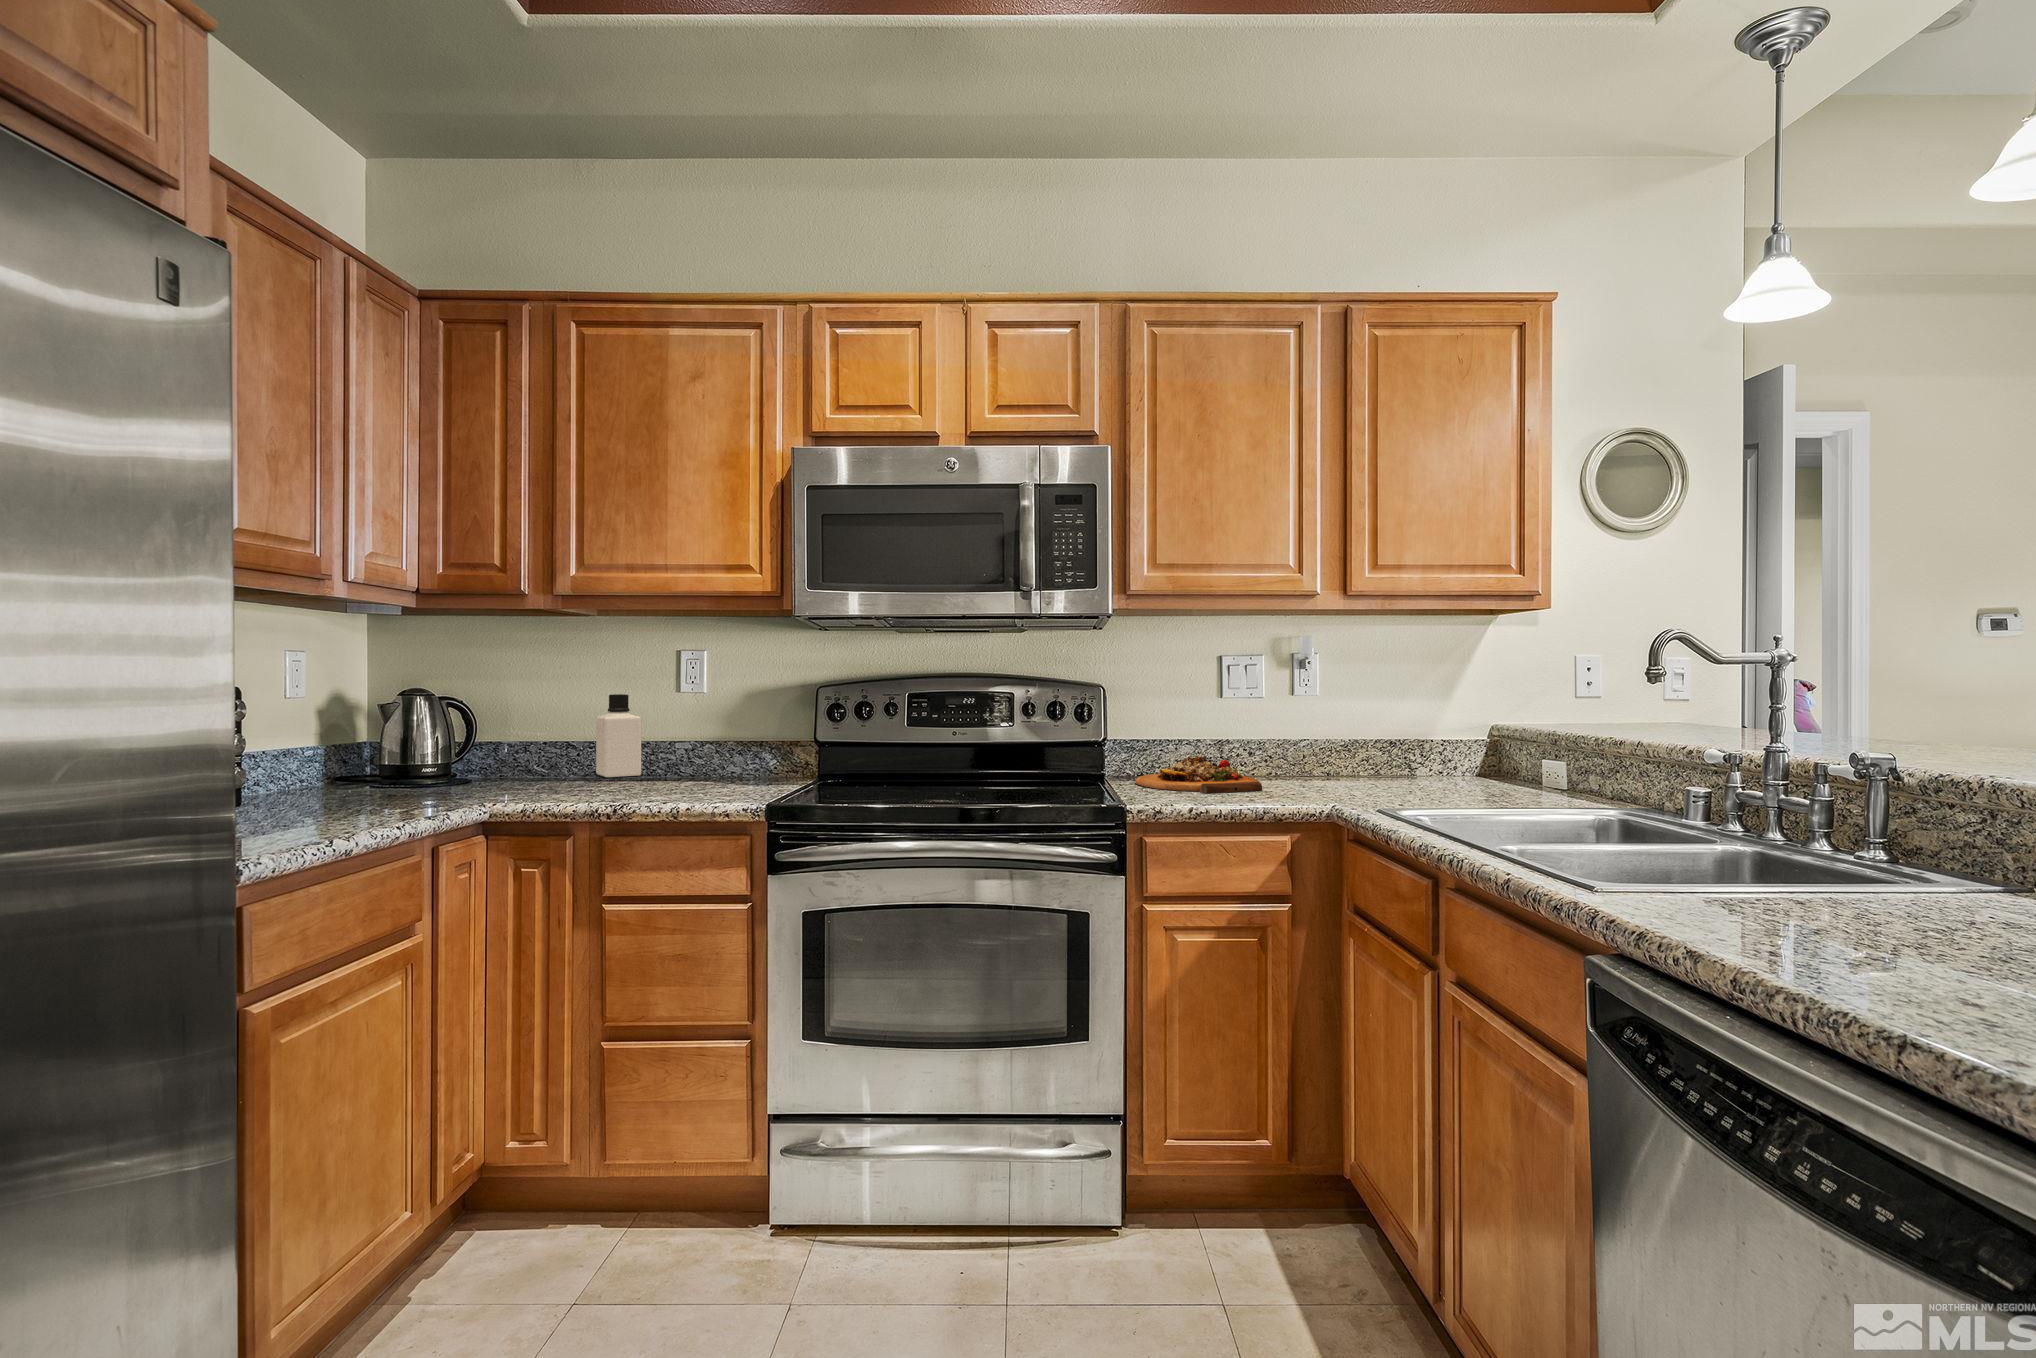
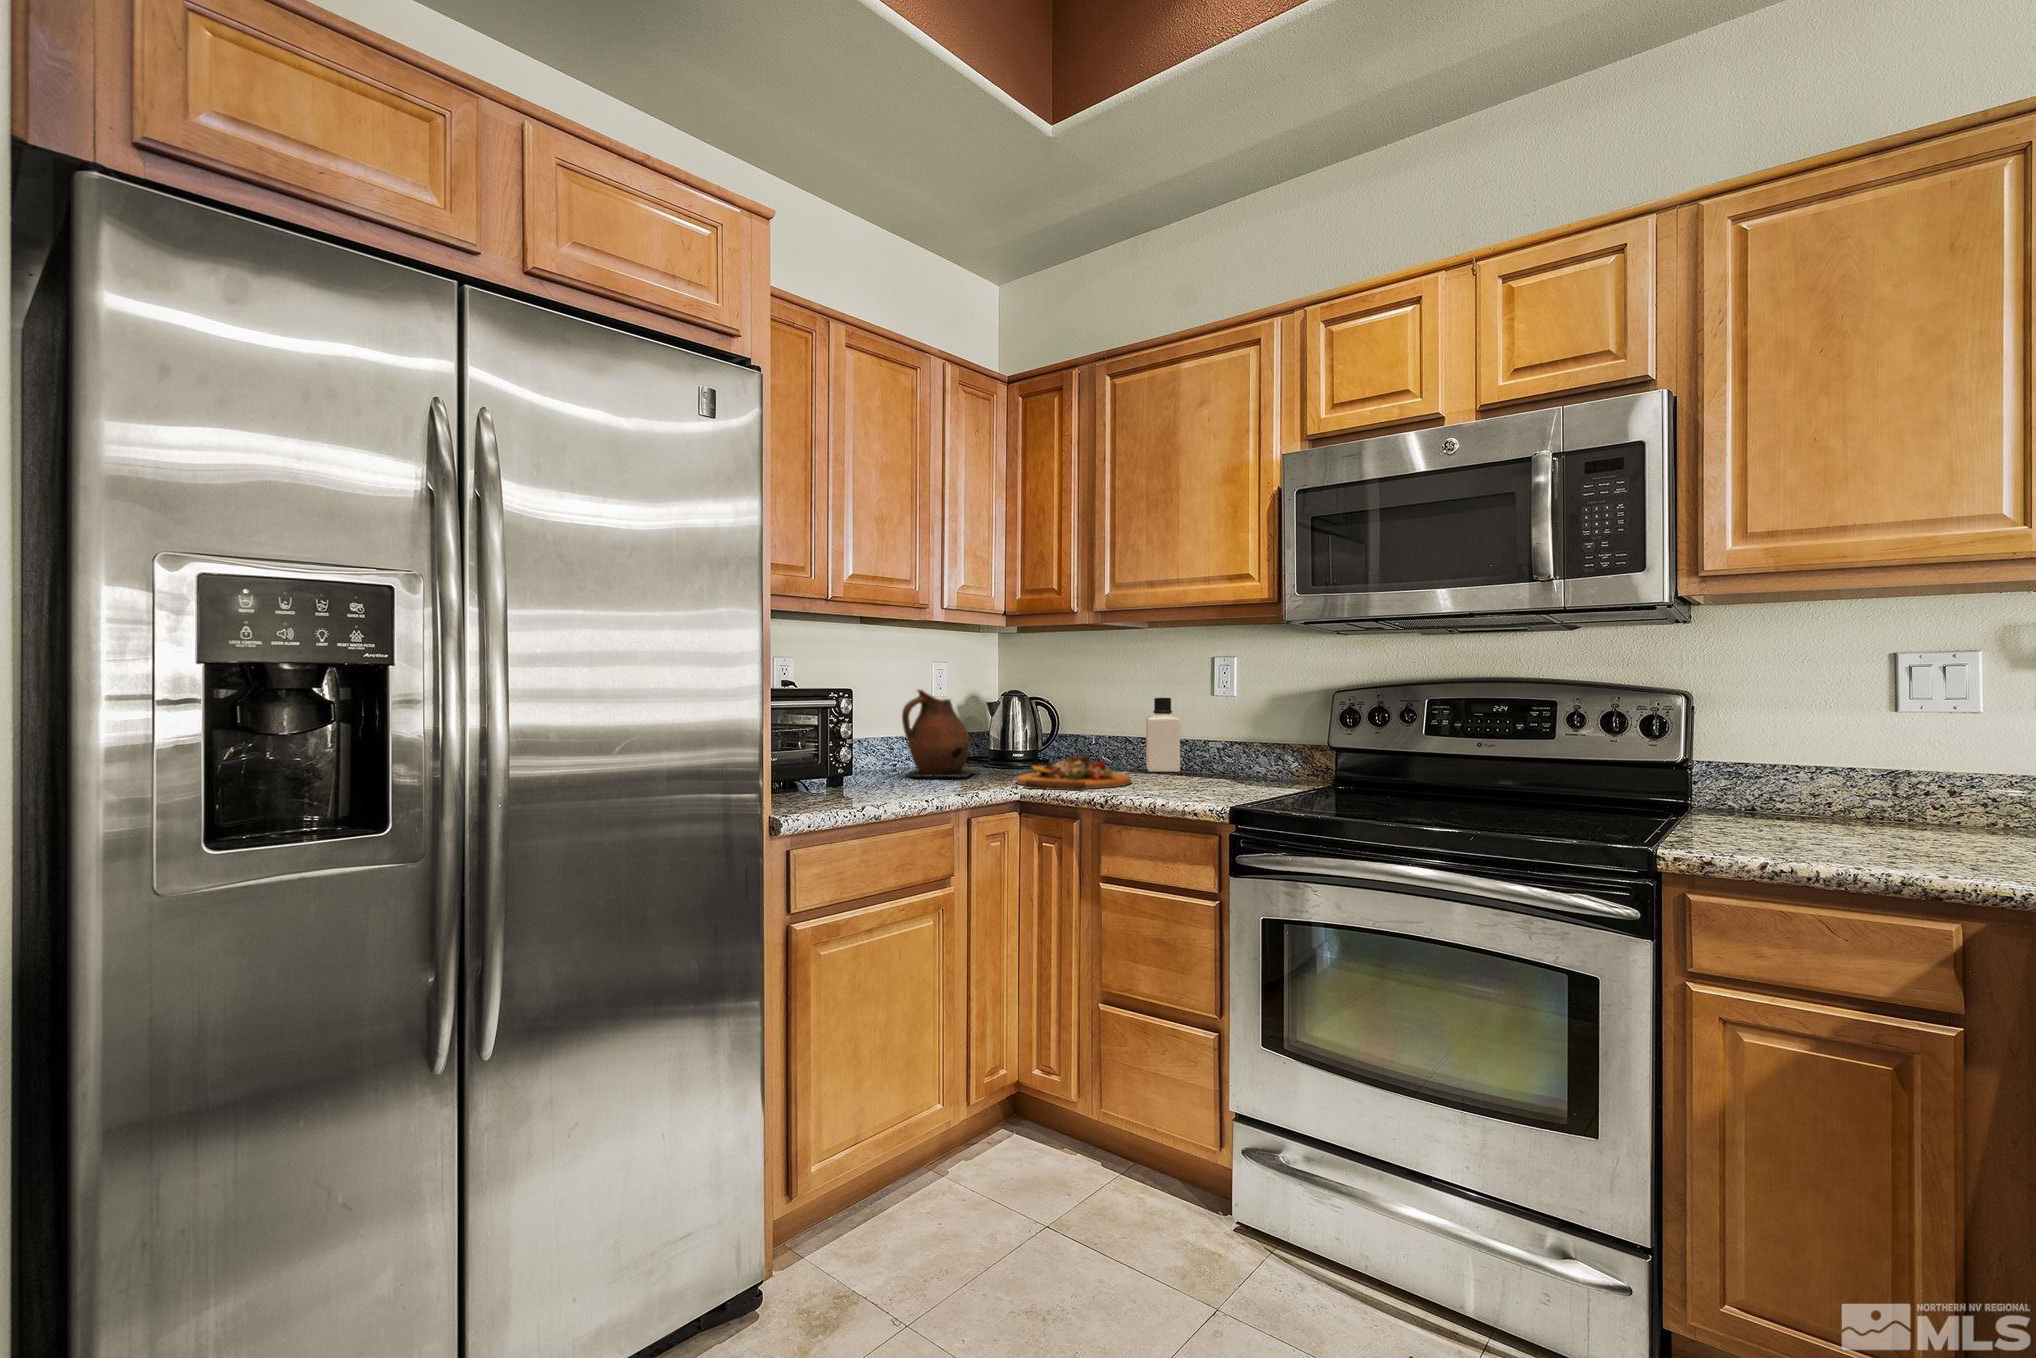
ceramic pitcher: none [281,687,391,804] -> present [902,690,976,778]
cutting board: present [1135,756,1263,793] -> present [1016,756,1132,791]

